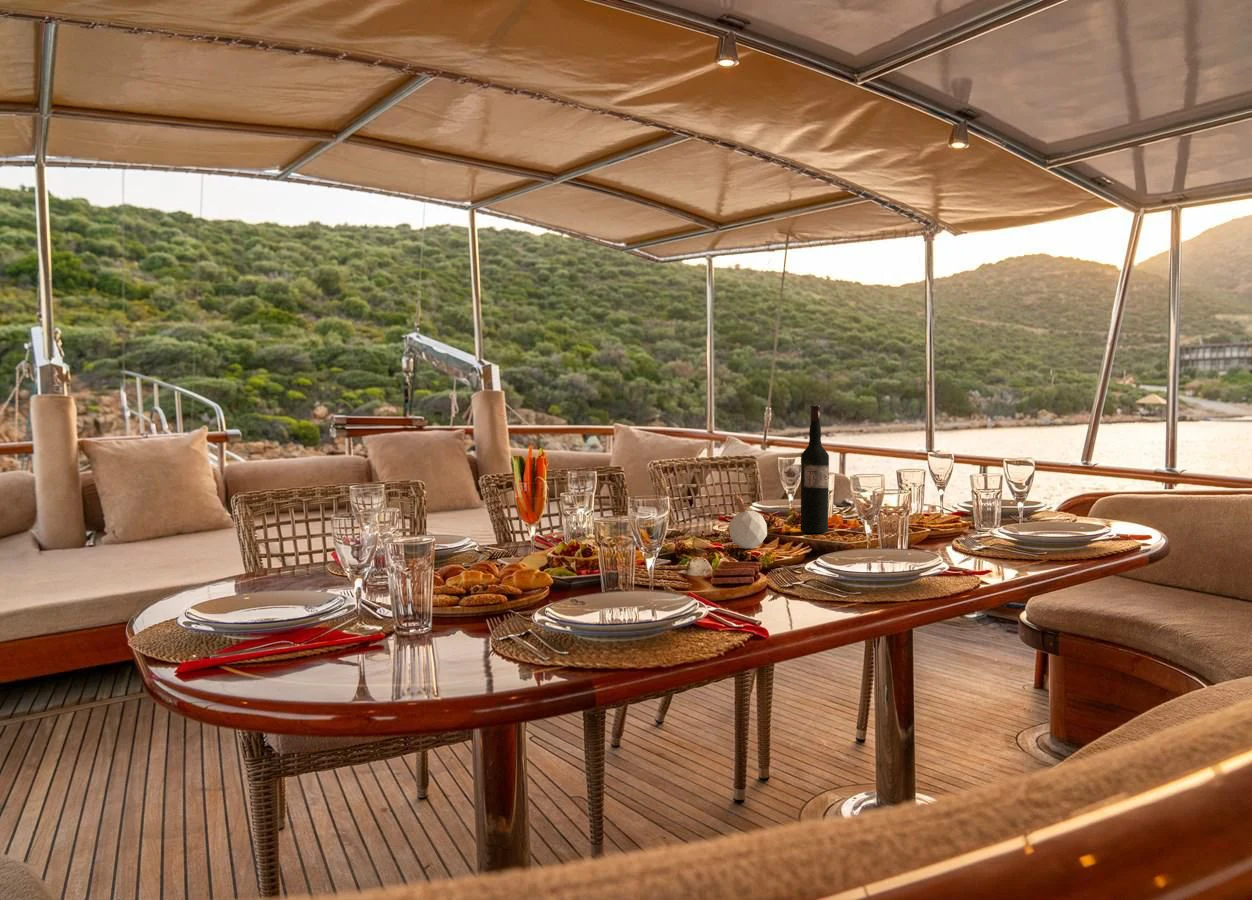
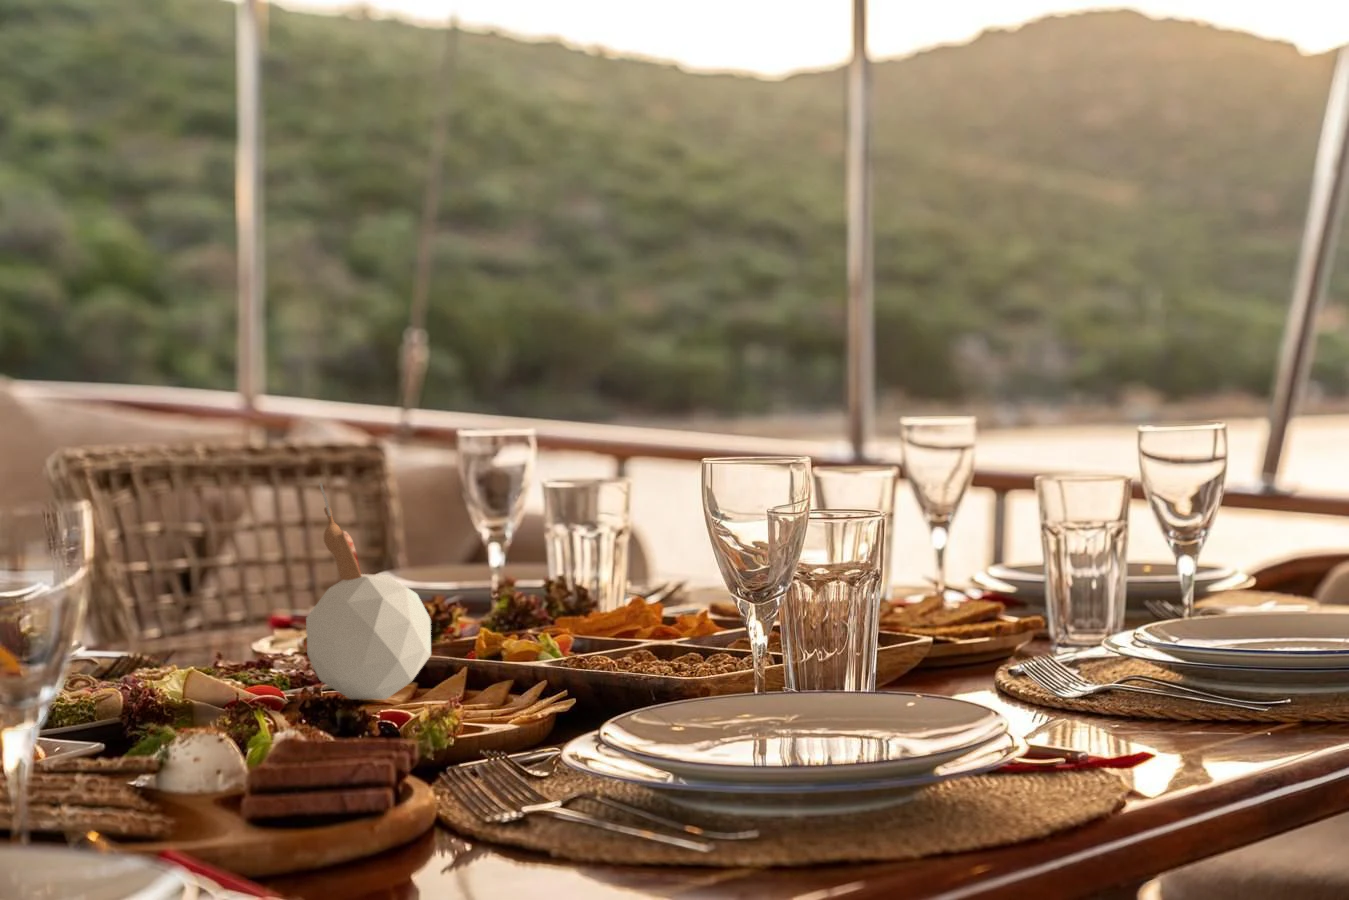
wine bottle: present [800,406,829,533] -> none [532,252,622,651]

